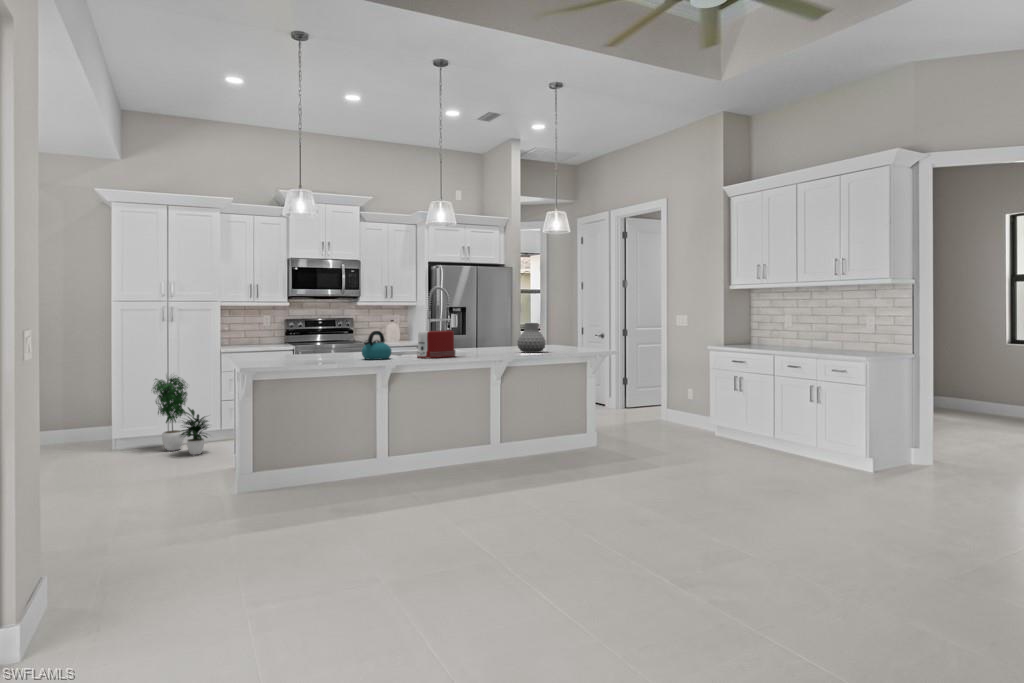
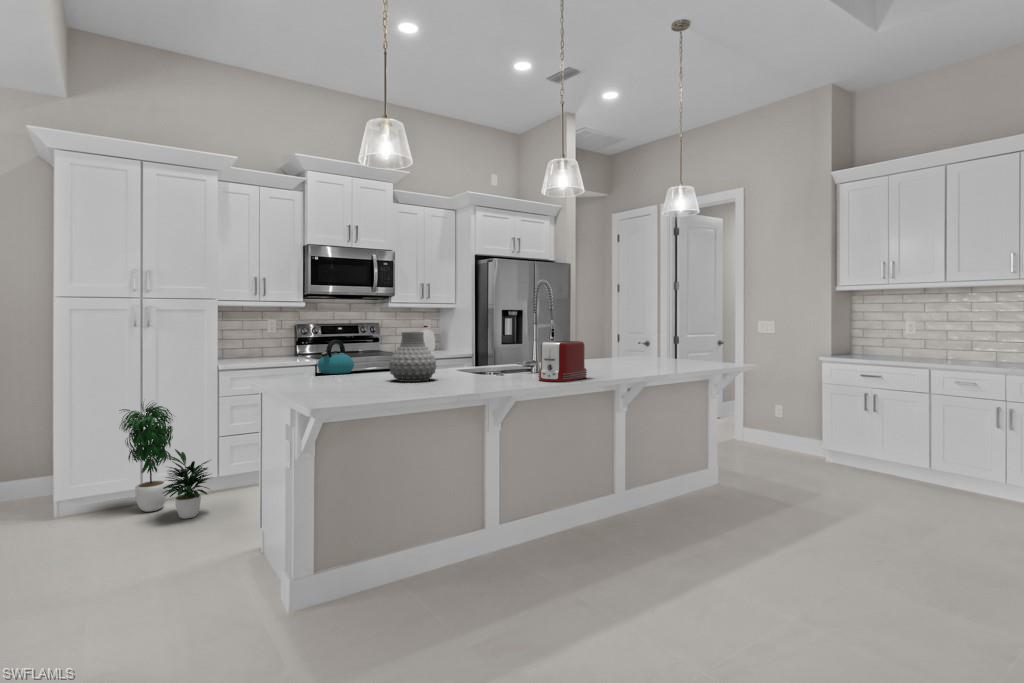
vase: present [517,323,546,353] -> present [389,332,437,382]
kettle: present [362,331,392,360] -> present [318,340,354,374]

